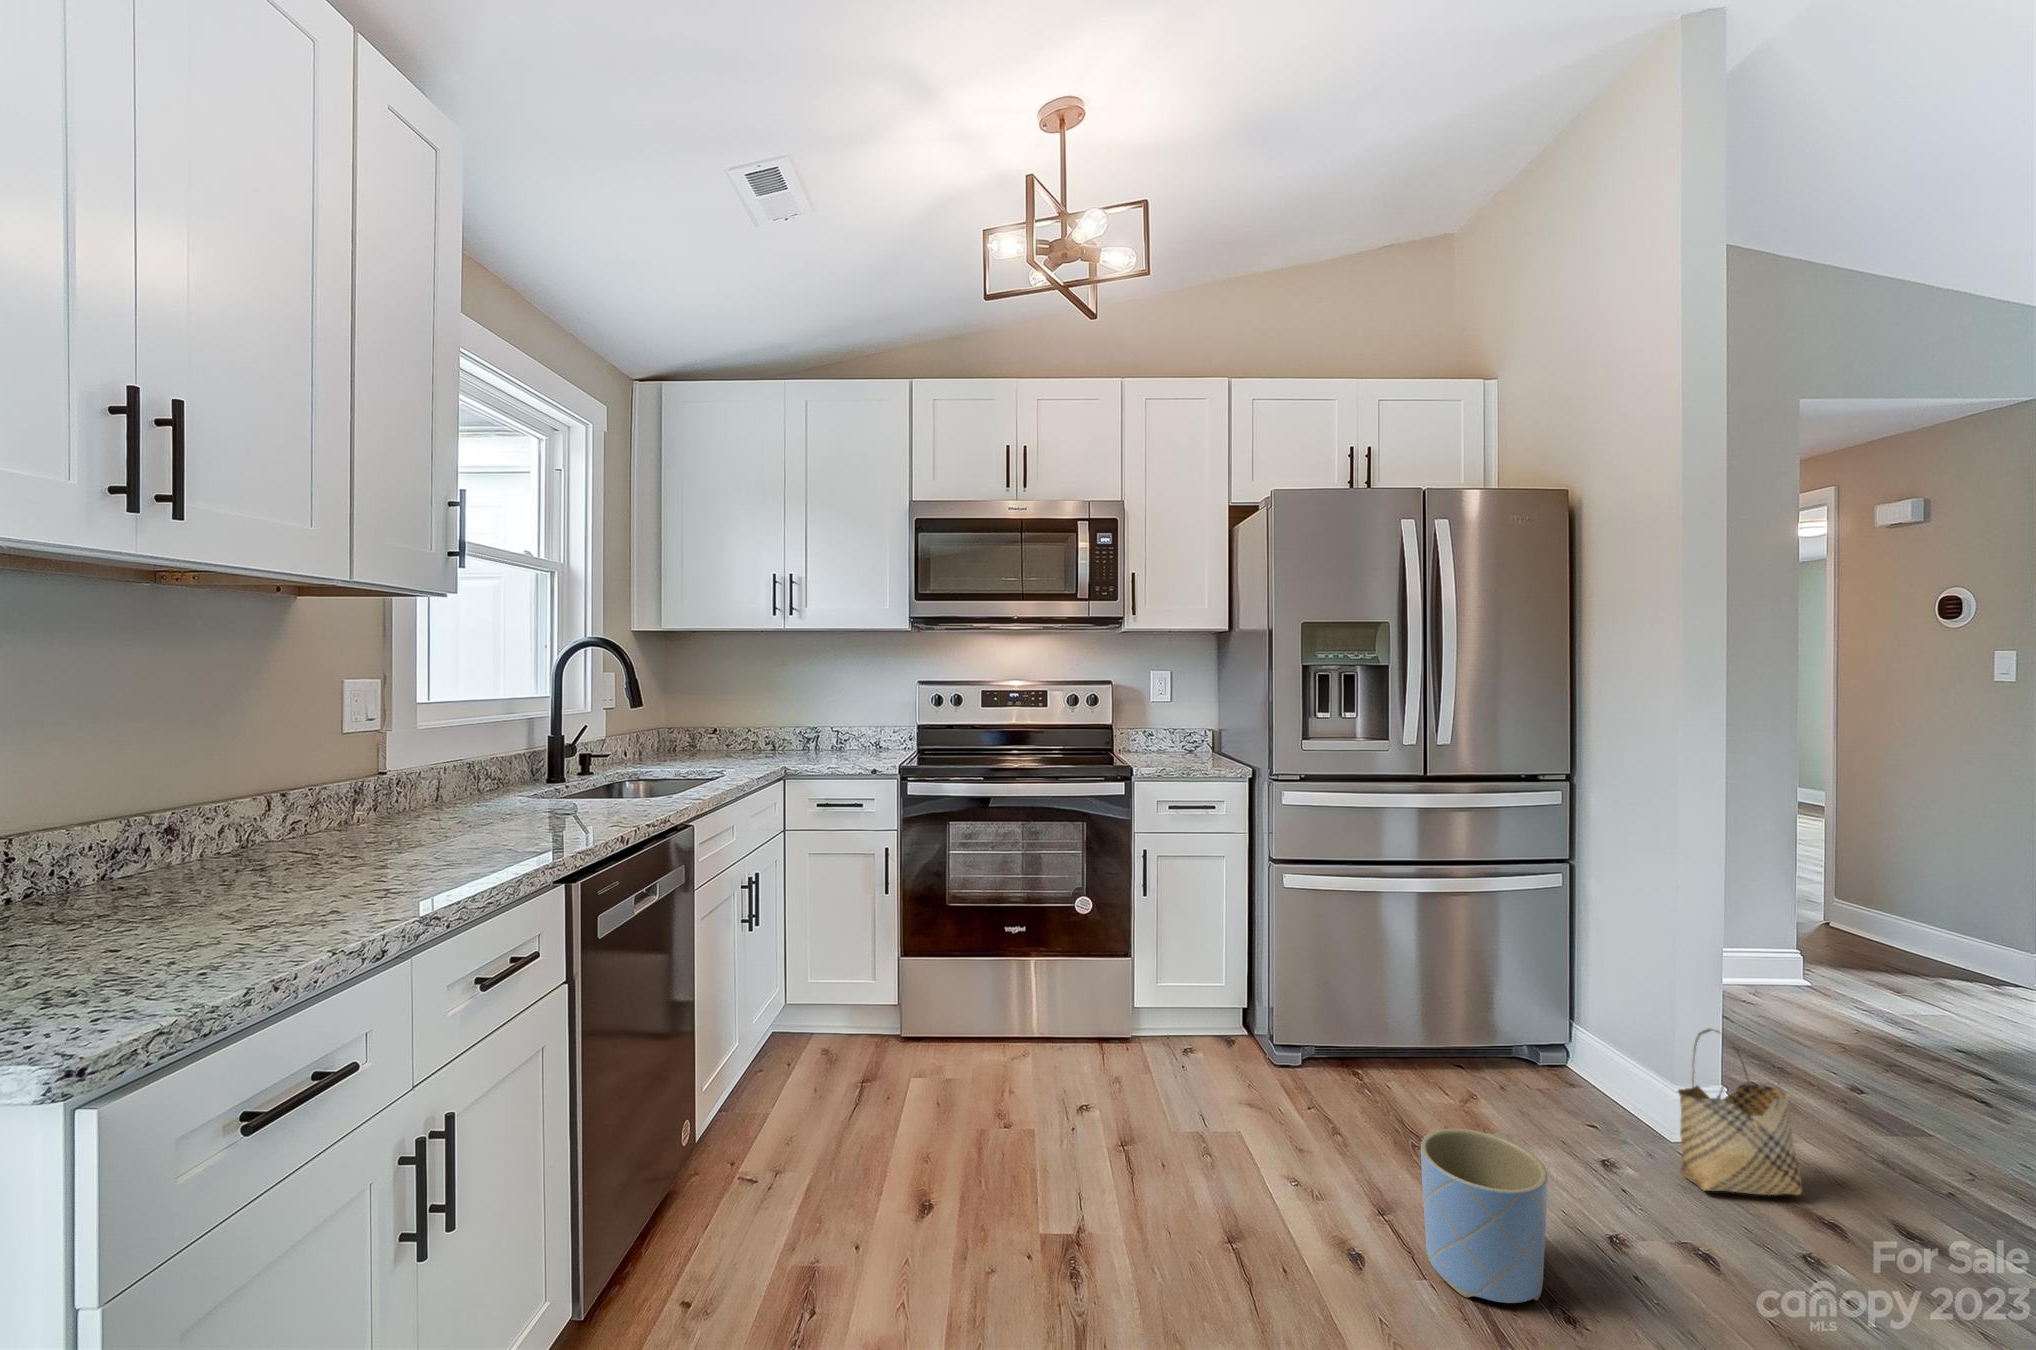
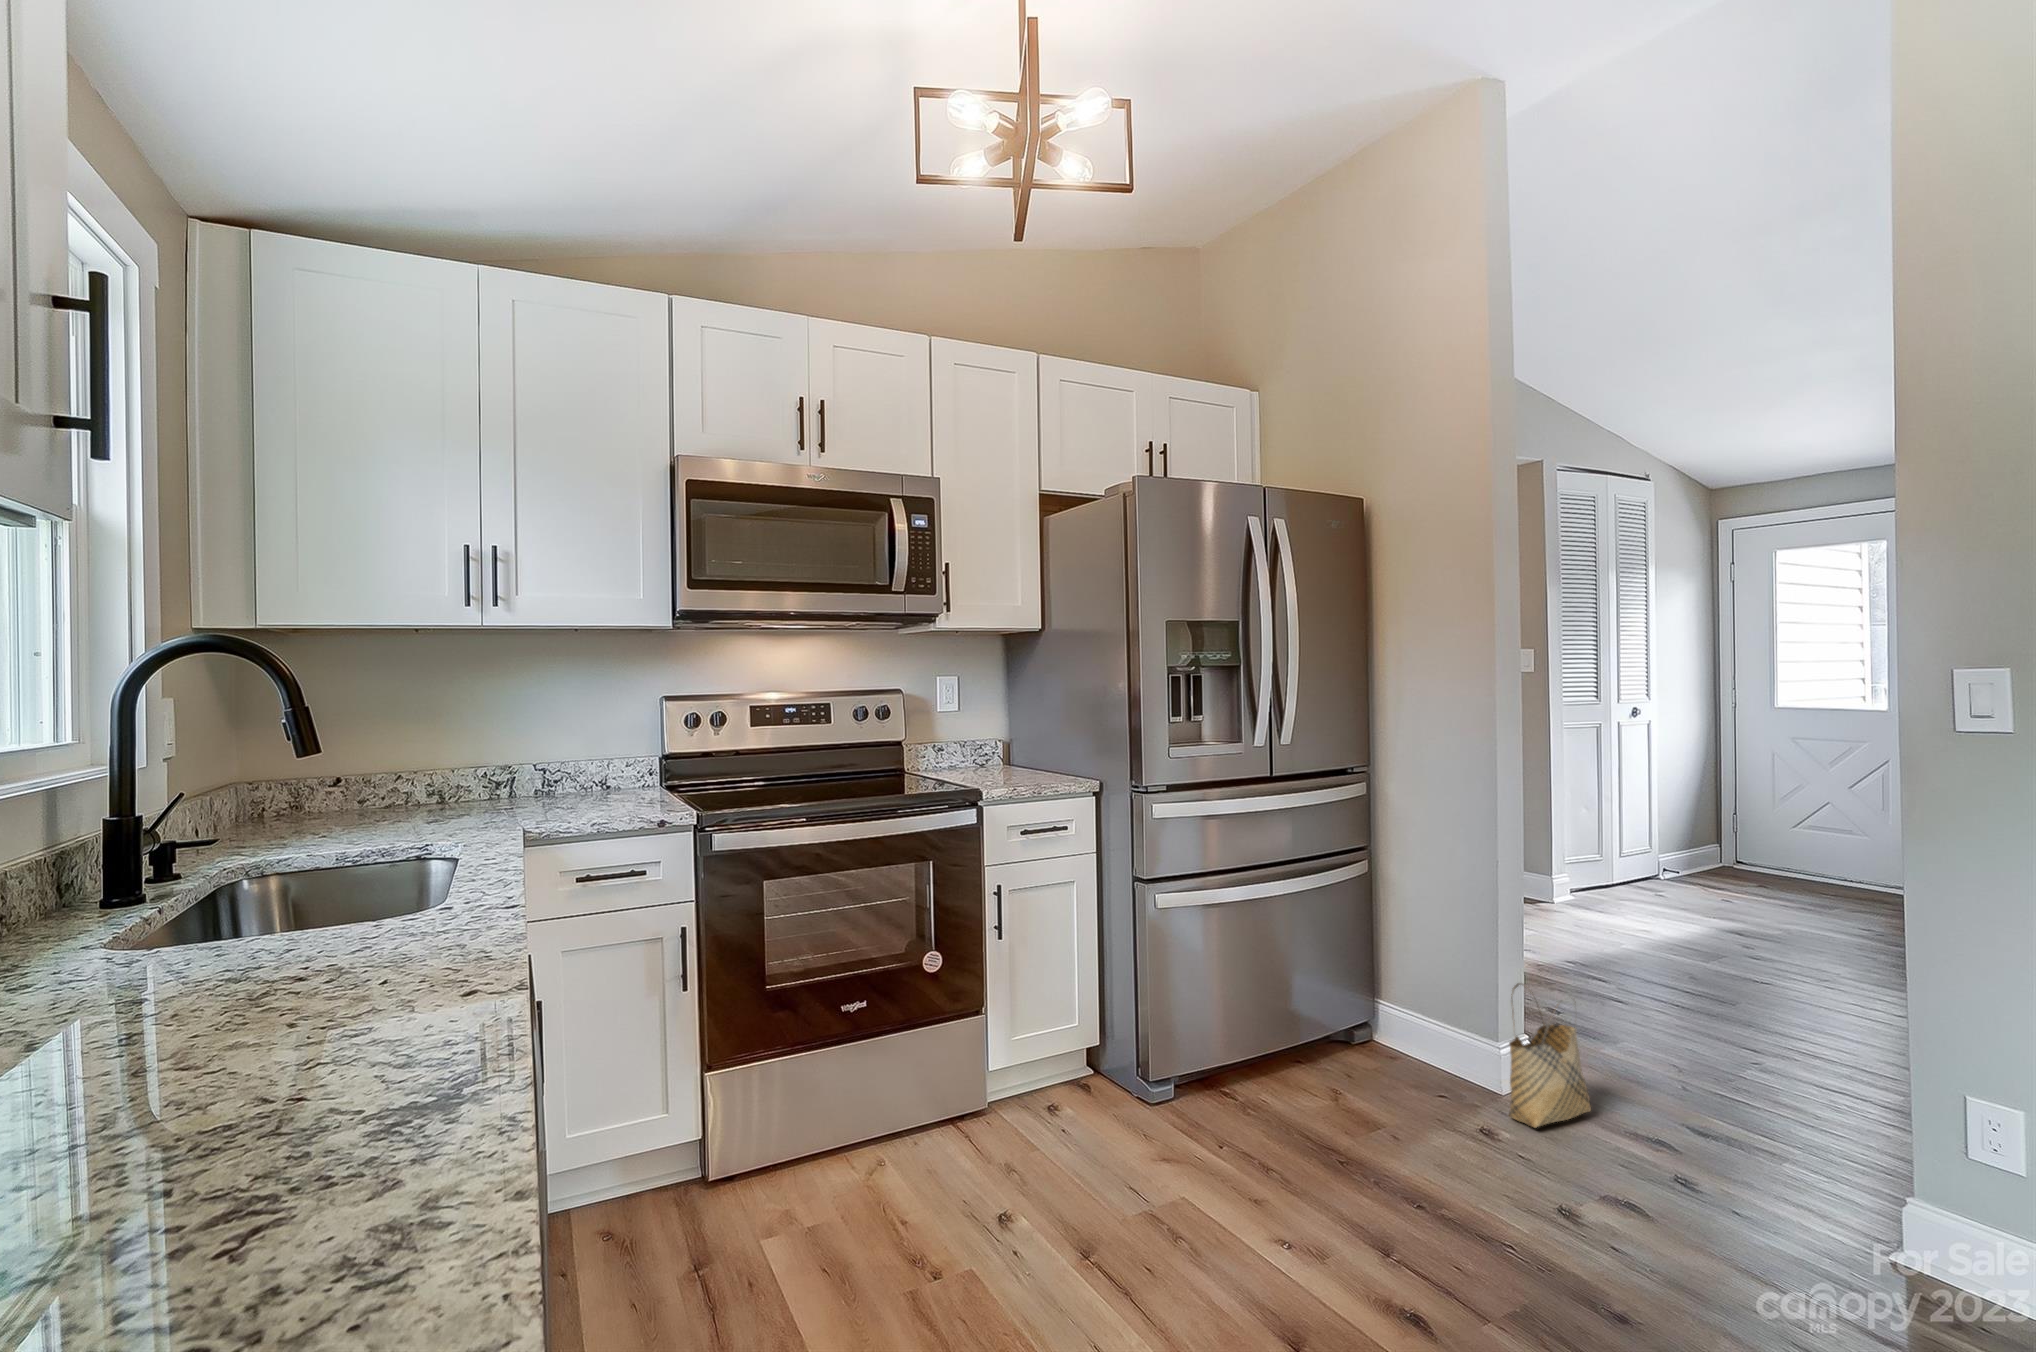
planter: present [1421,1129,1548,1303] -> none [1389,1126,1510,1297]

